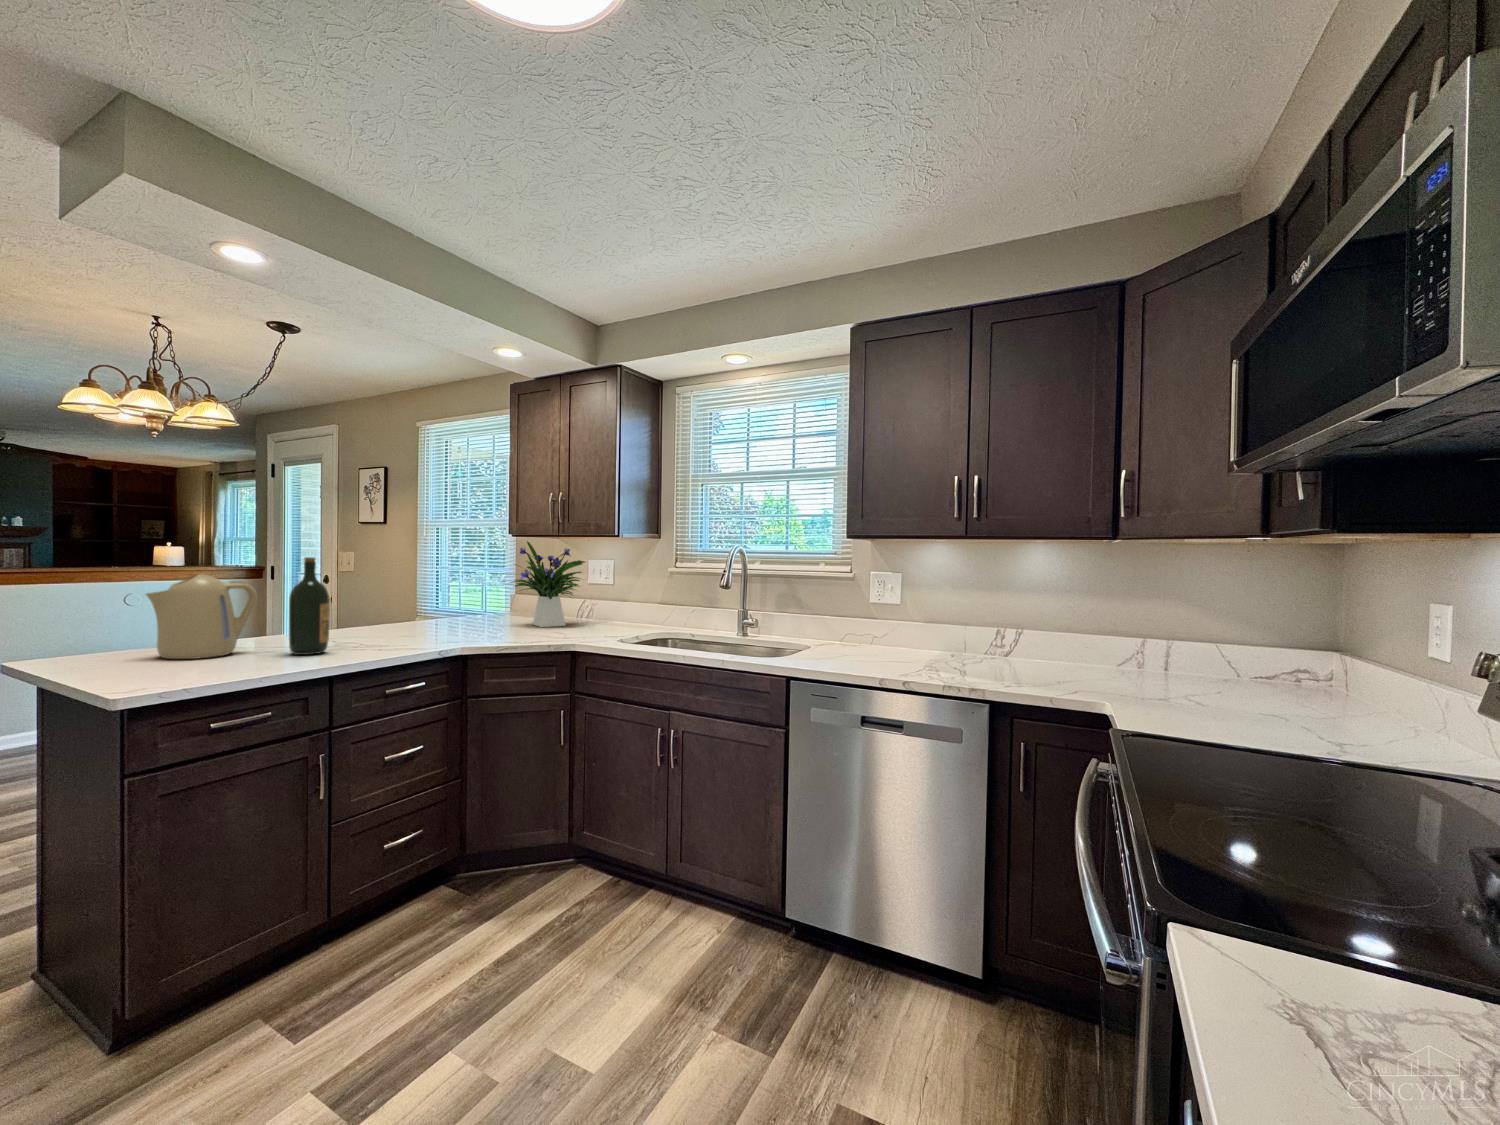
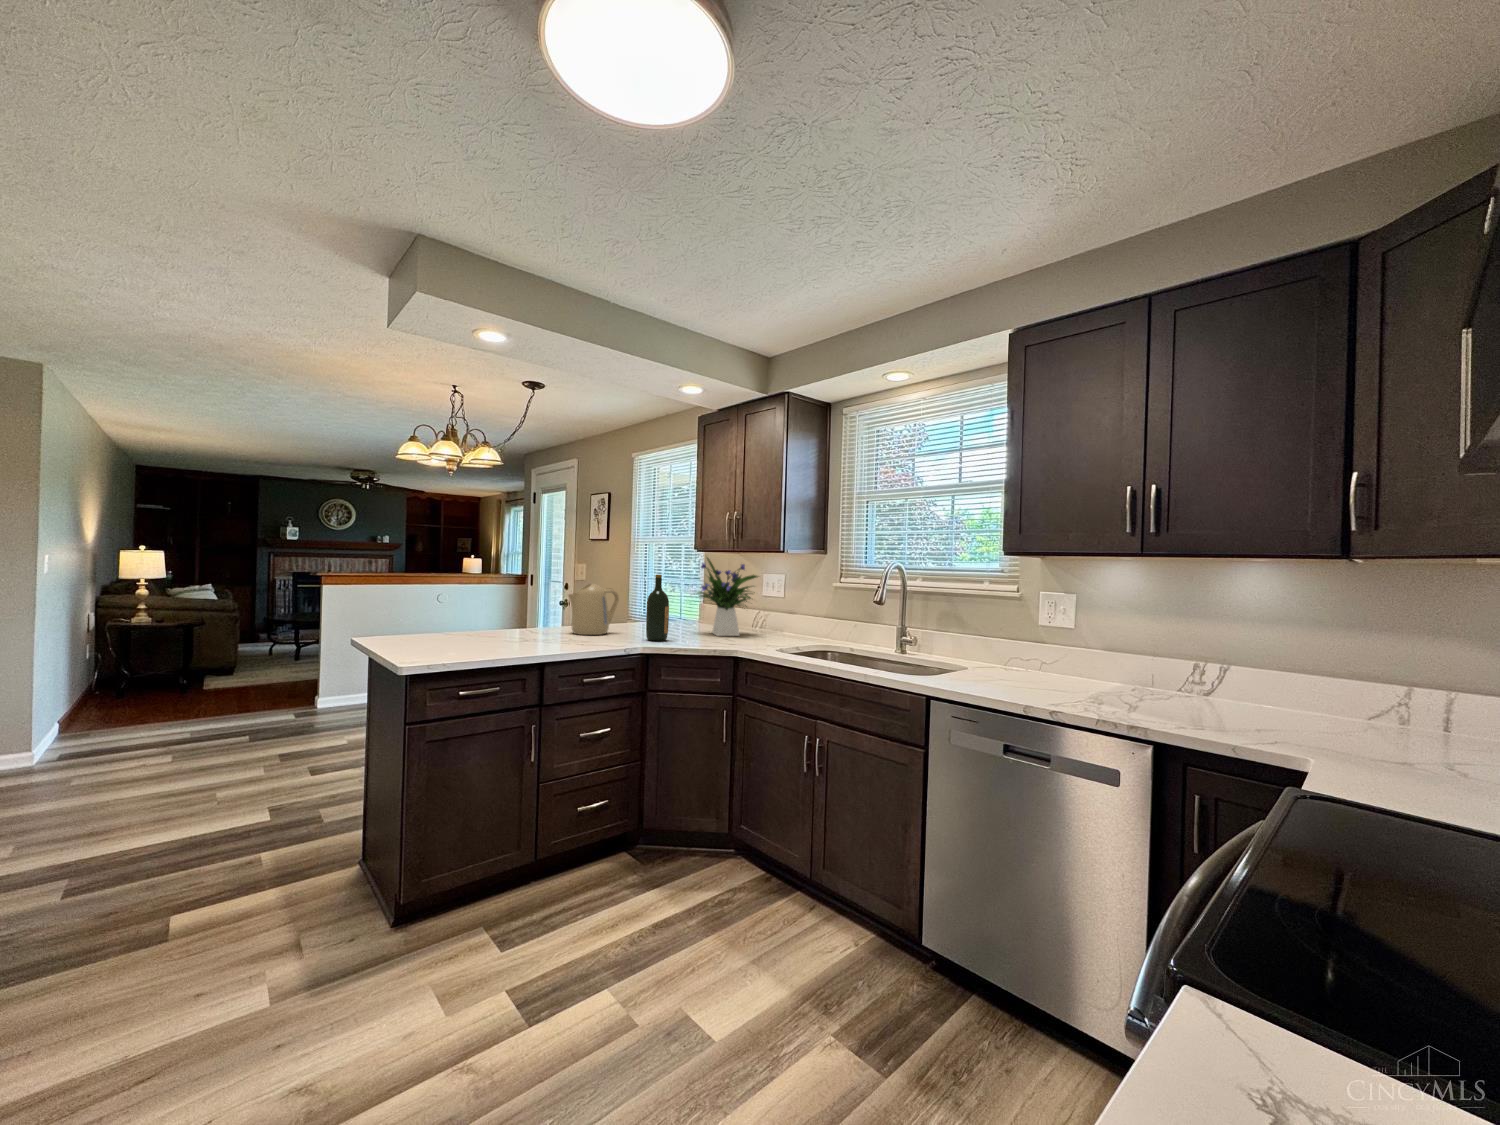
wine bottle: present [289,557,330,655] -> present [646,575,669,641]
kettle: present [146,574,257,659] -> present [568,584,619,635]

